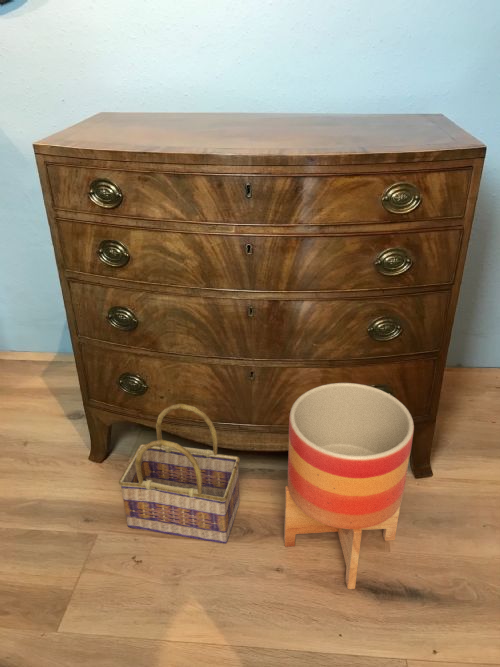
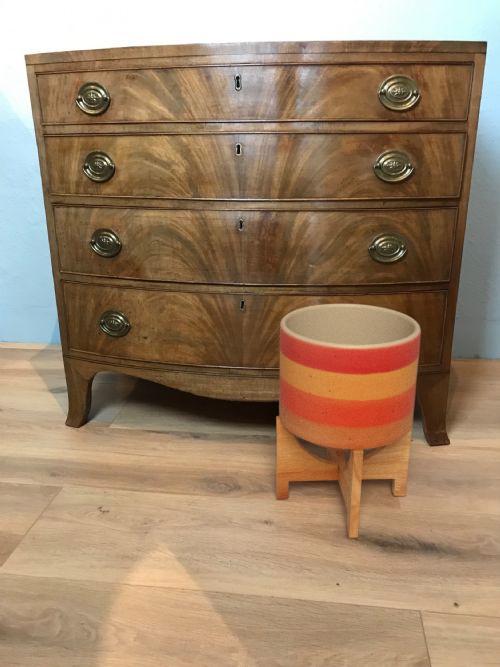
basket: present [119,403,240,544] -> none [89,334,228,495]

